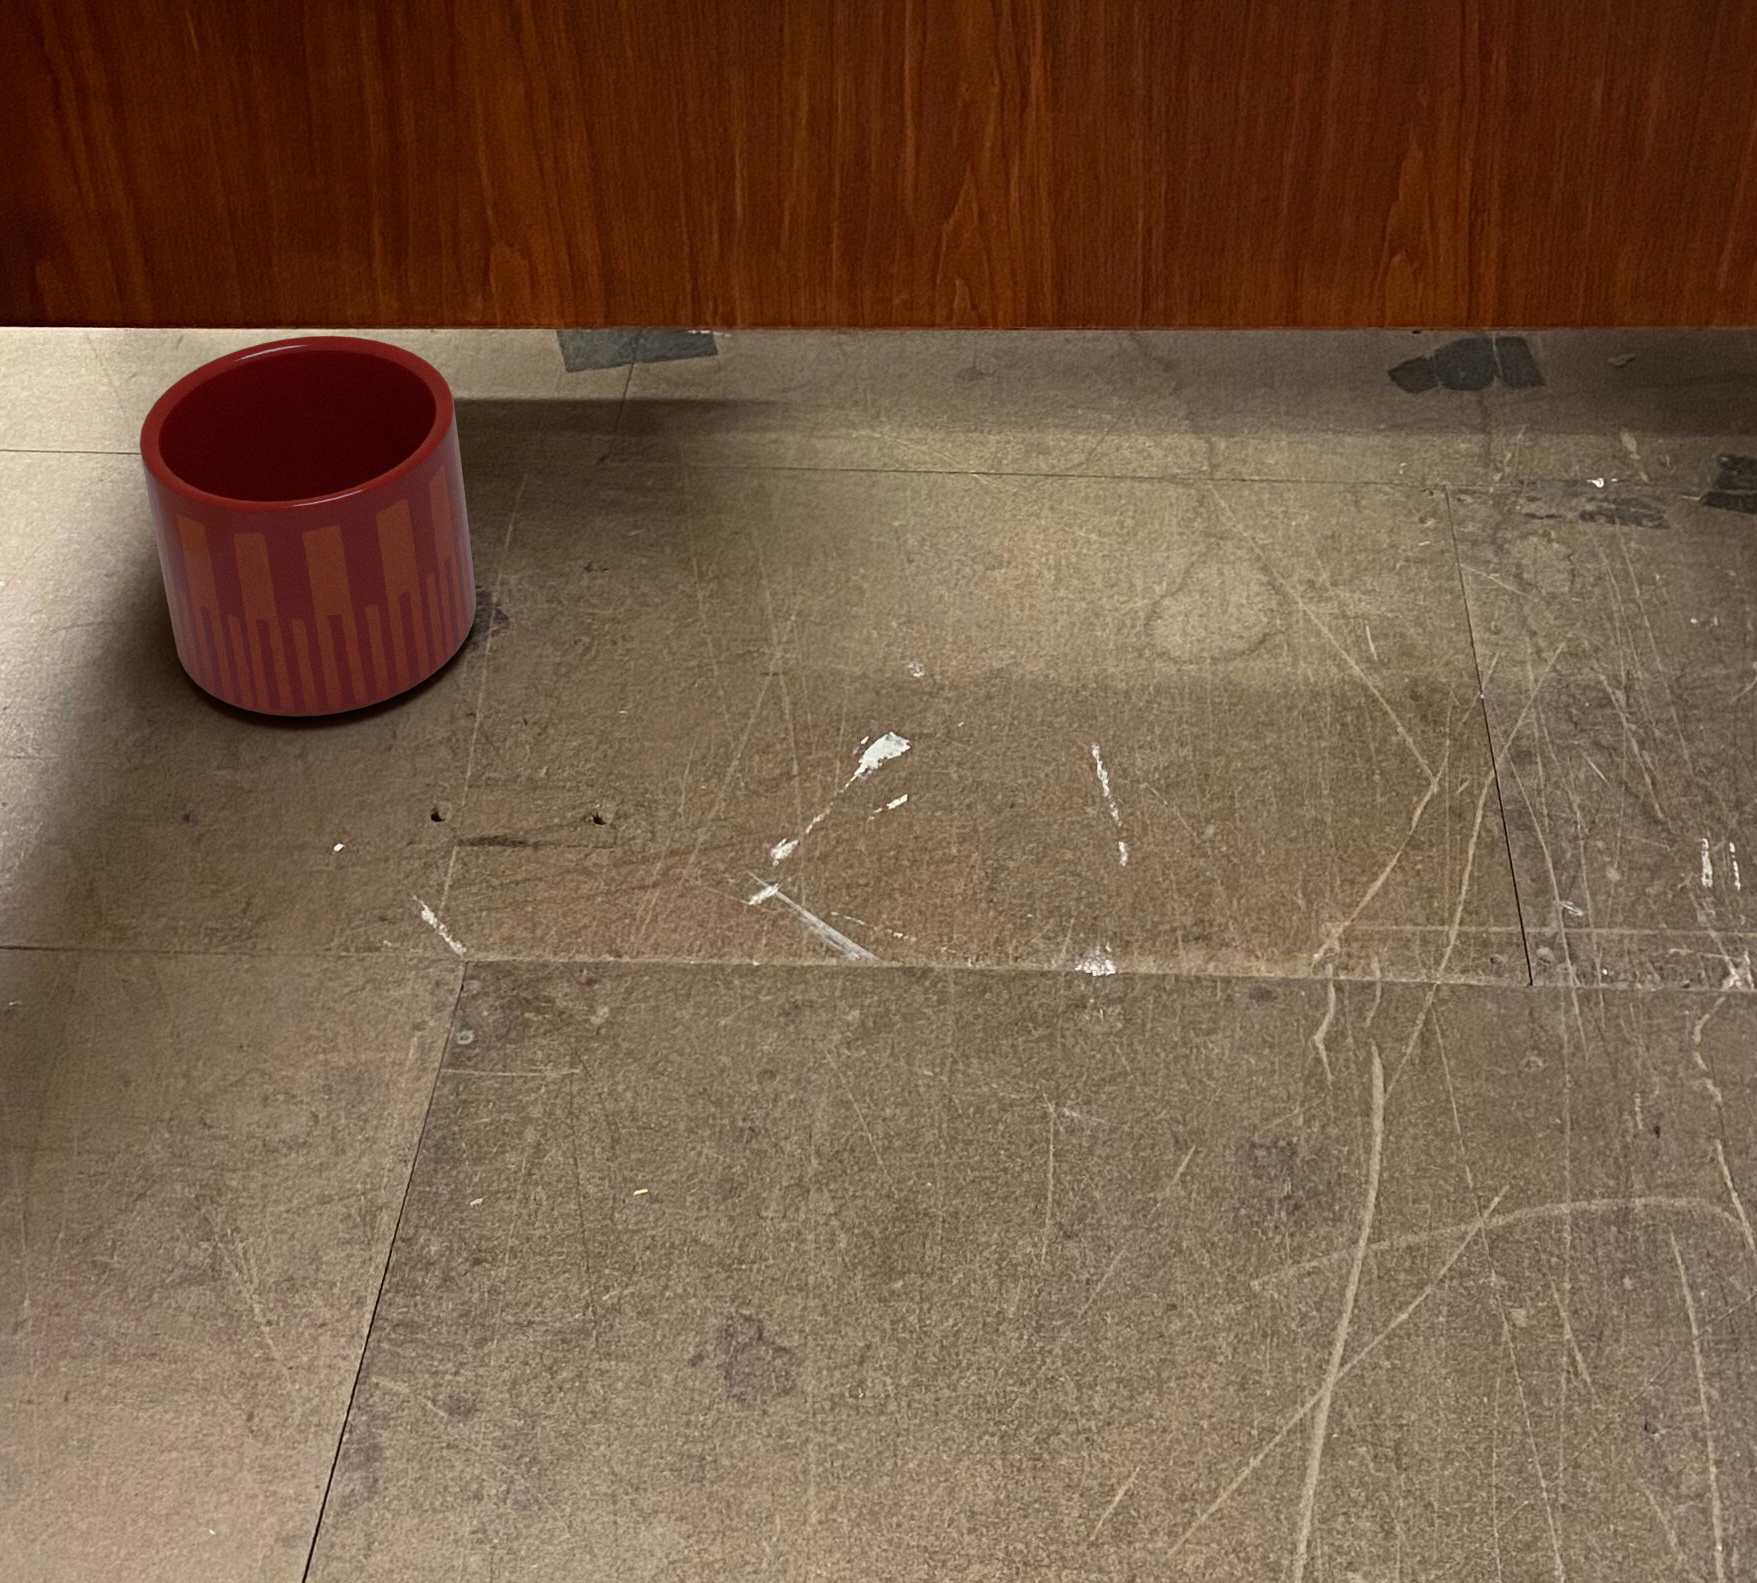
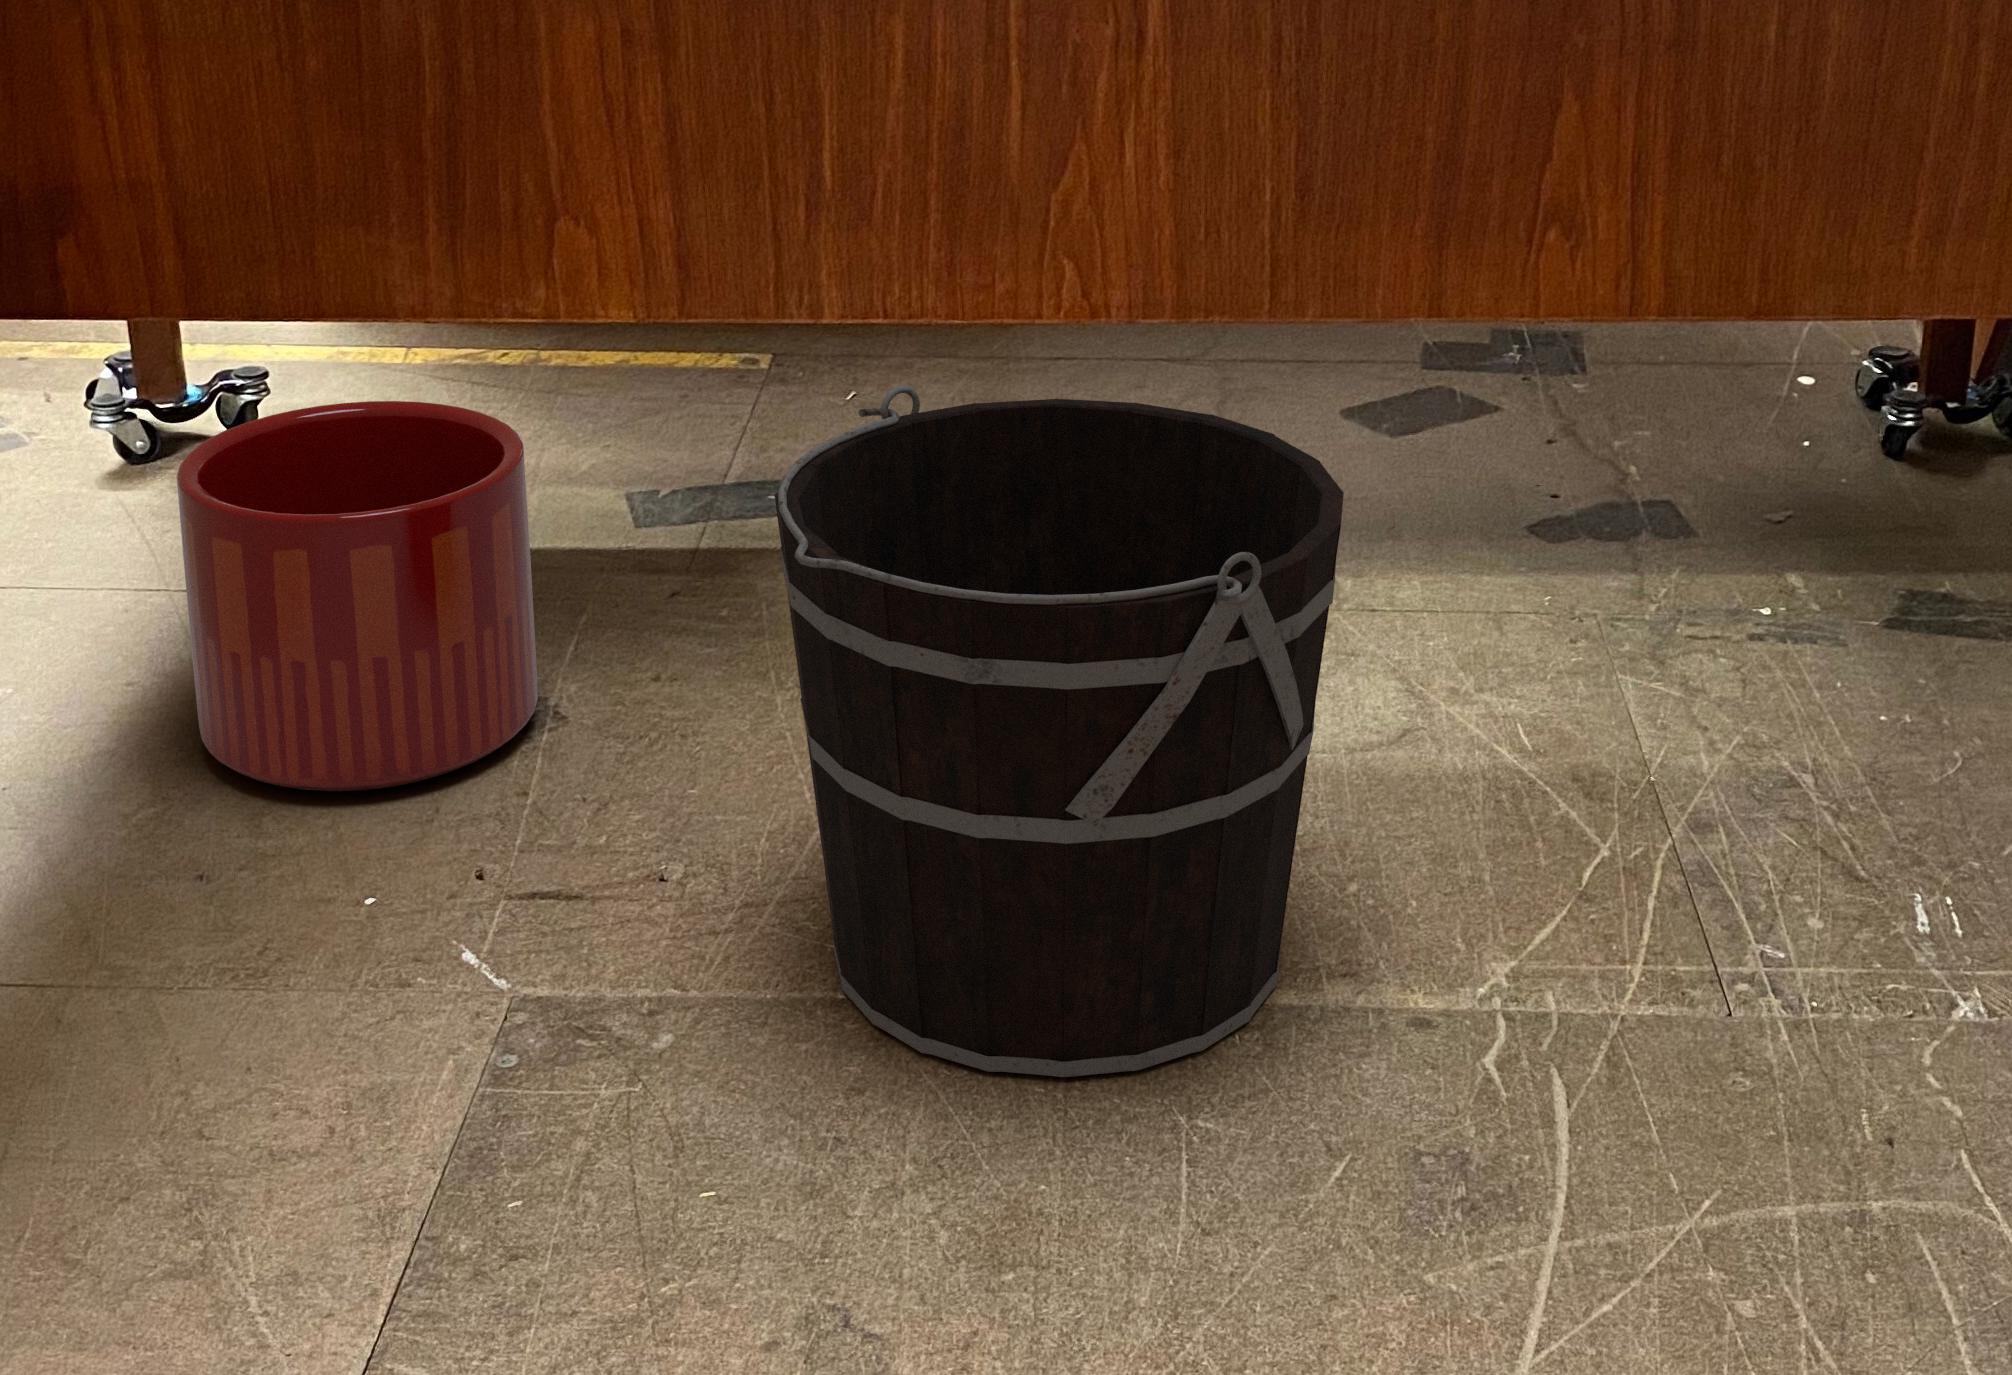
bucket: none [687,420,1202,1058] -> present [774,385,1344,1077]

